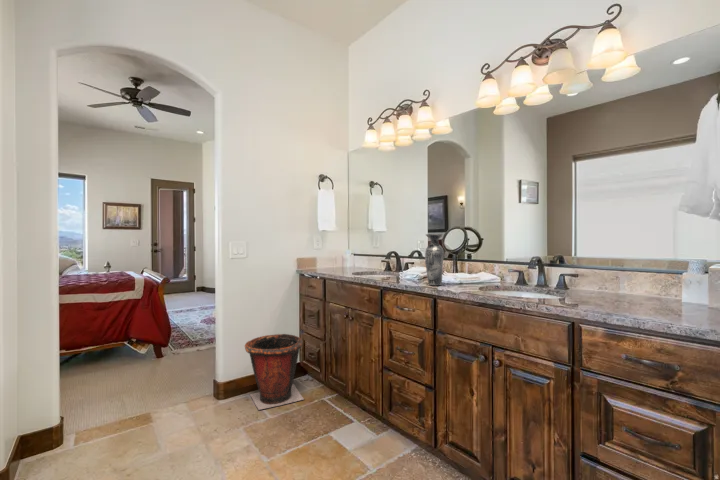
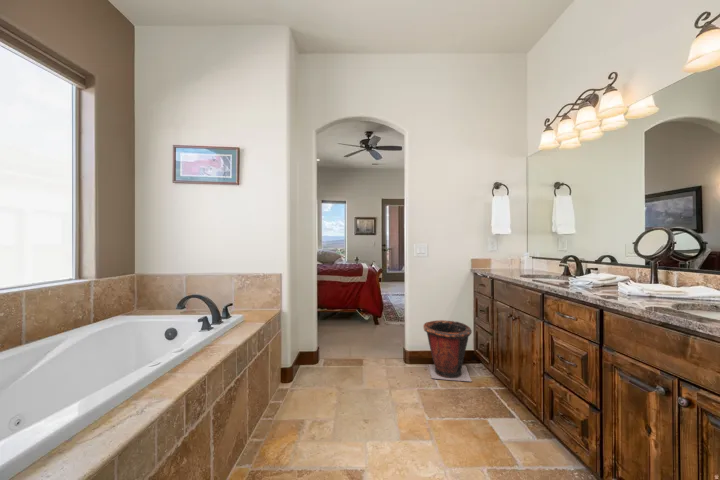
vase: present [425,234,444,285] -> none [593,237,620,296]

